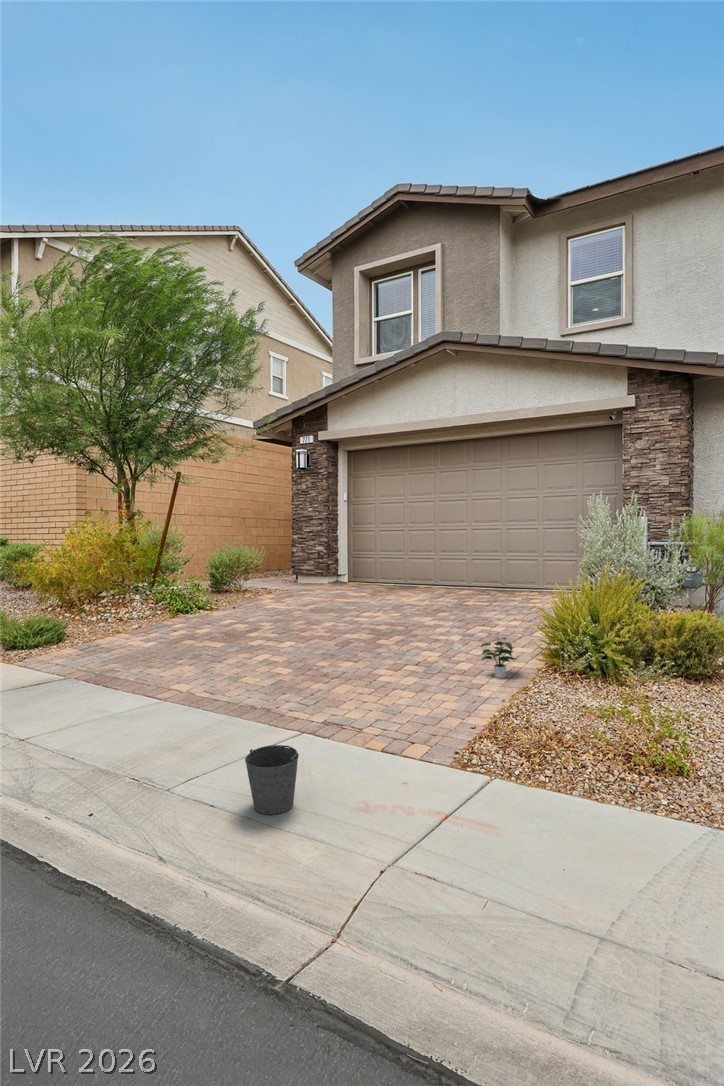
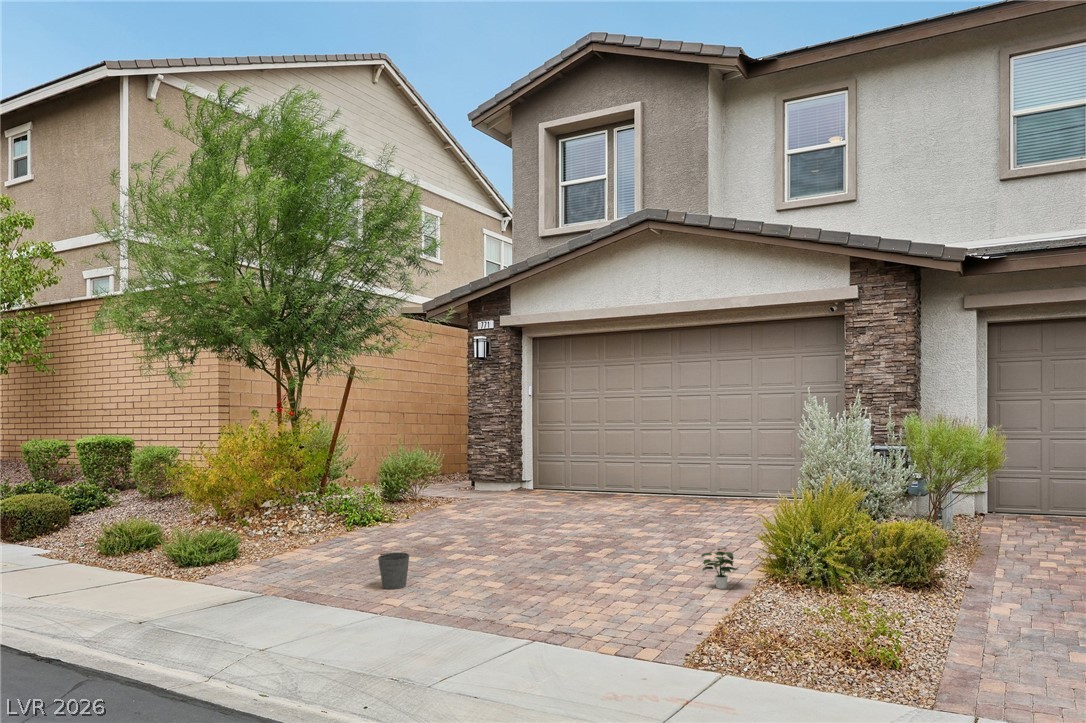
bucket: present [245,745,299,814] -> present [378,553,409,589]

